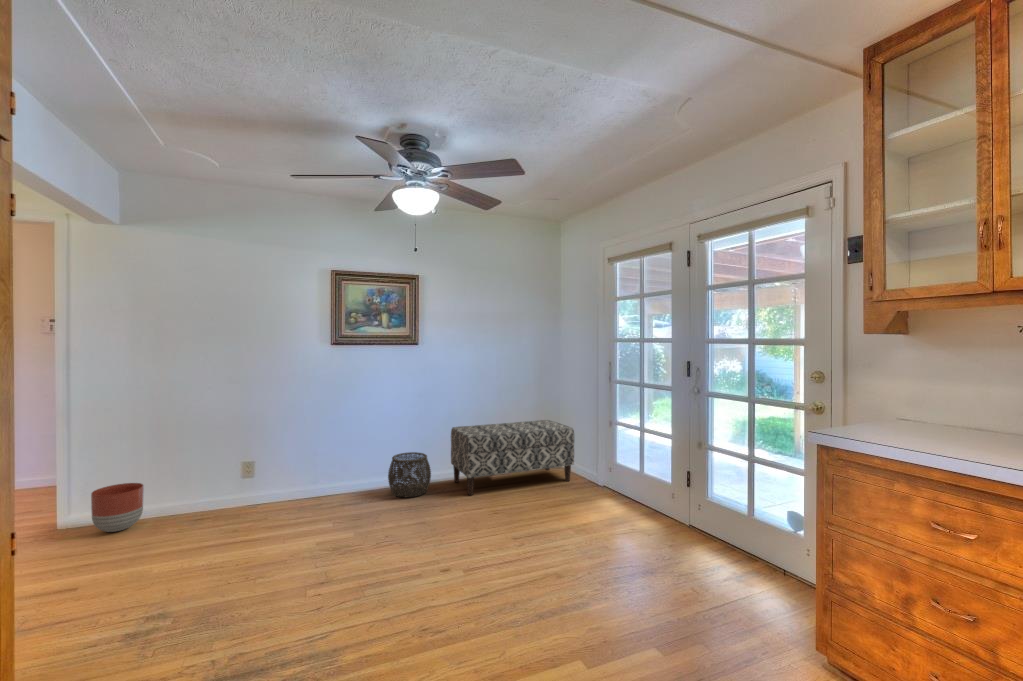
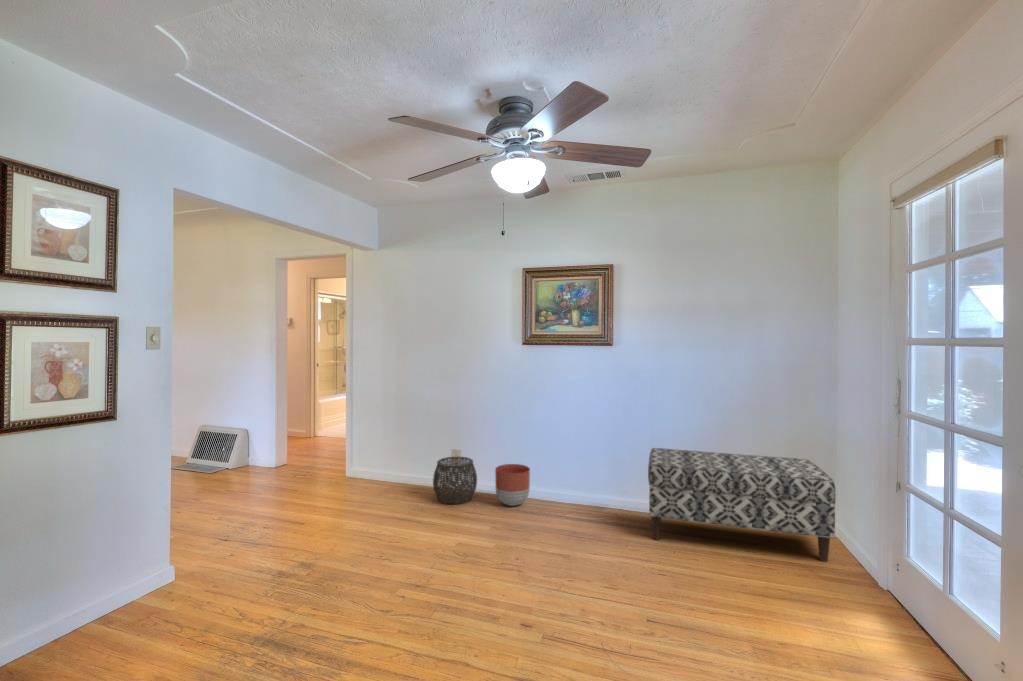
woven basket: present [388,452,431,497] -> present [433,457,477,504]
planter: present [91,483,144,532] -> present [495,464,530,506]

